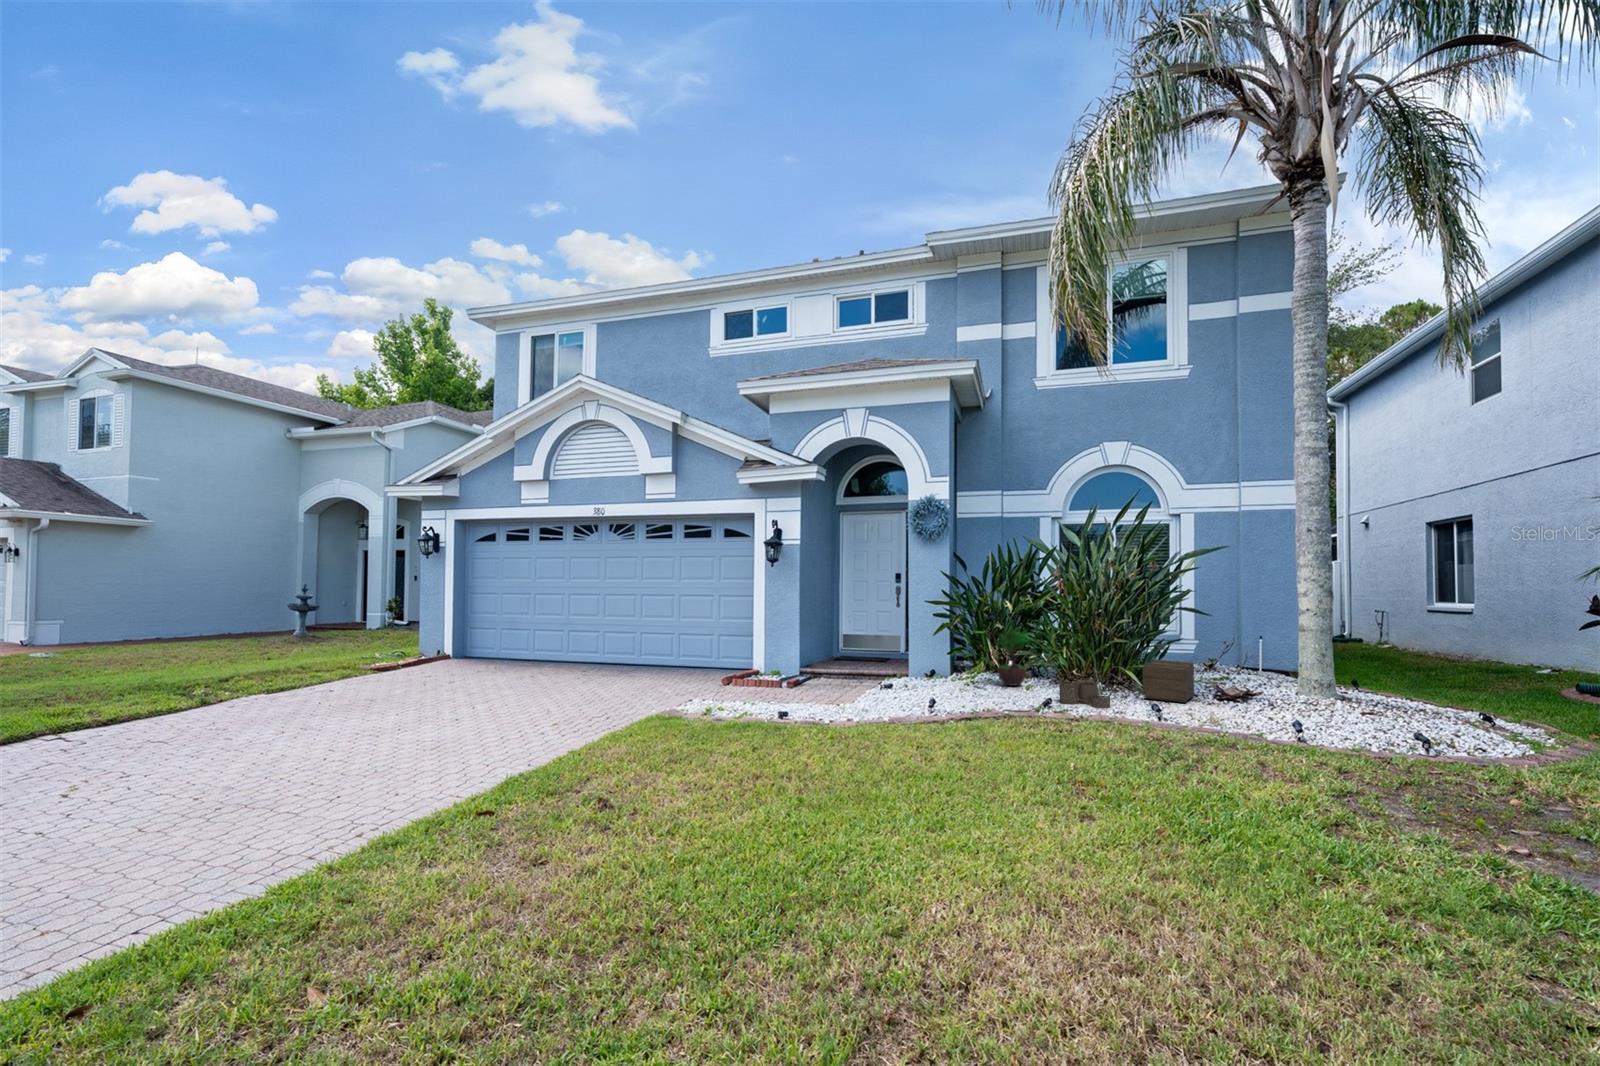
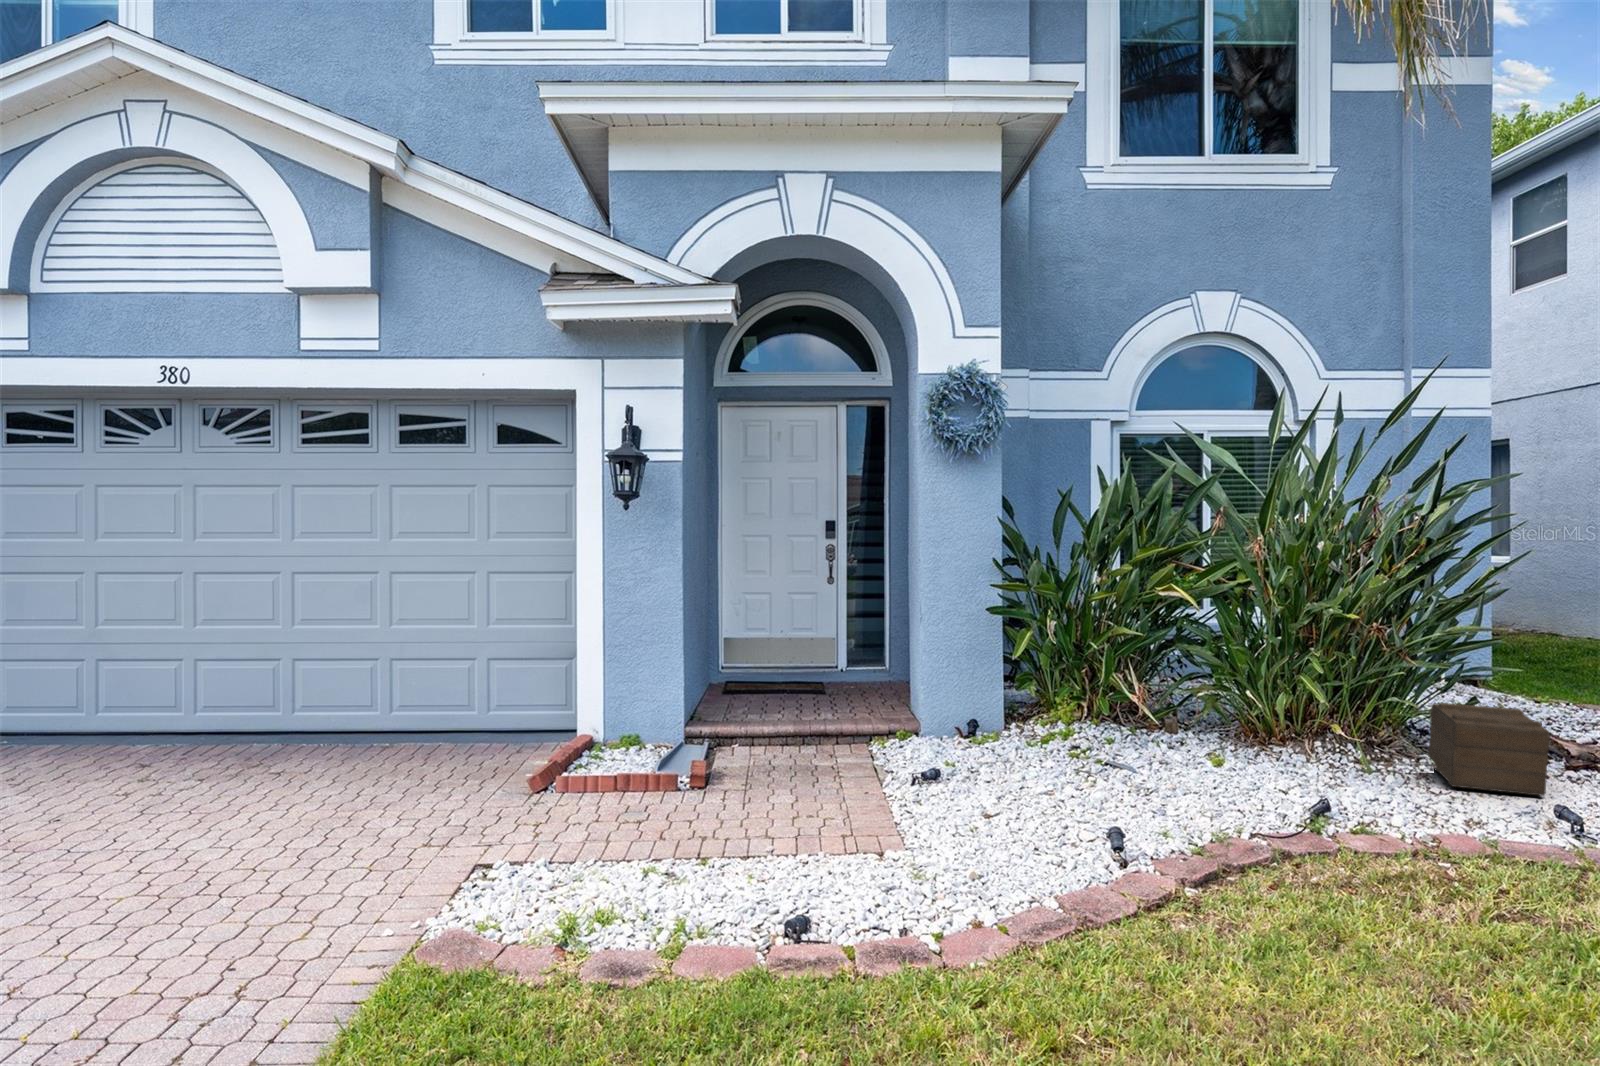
potted tree: present [993,627,1028,686] -> none [1129,635,1210,762]
woven basket: present [1059,678,1110,708] -> none [1319,748,1446,828]

